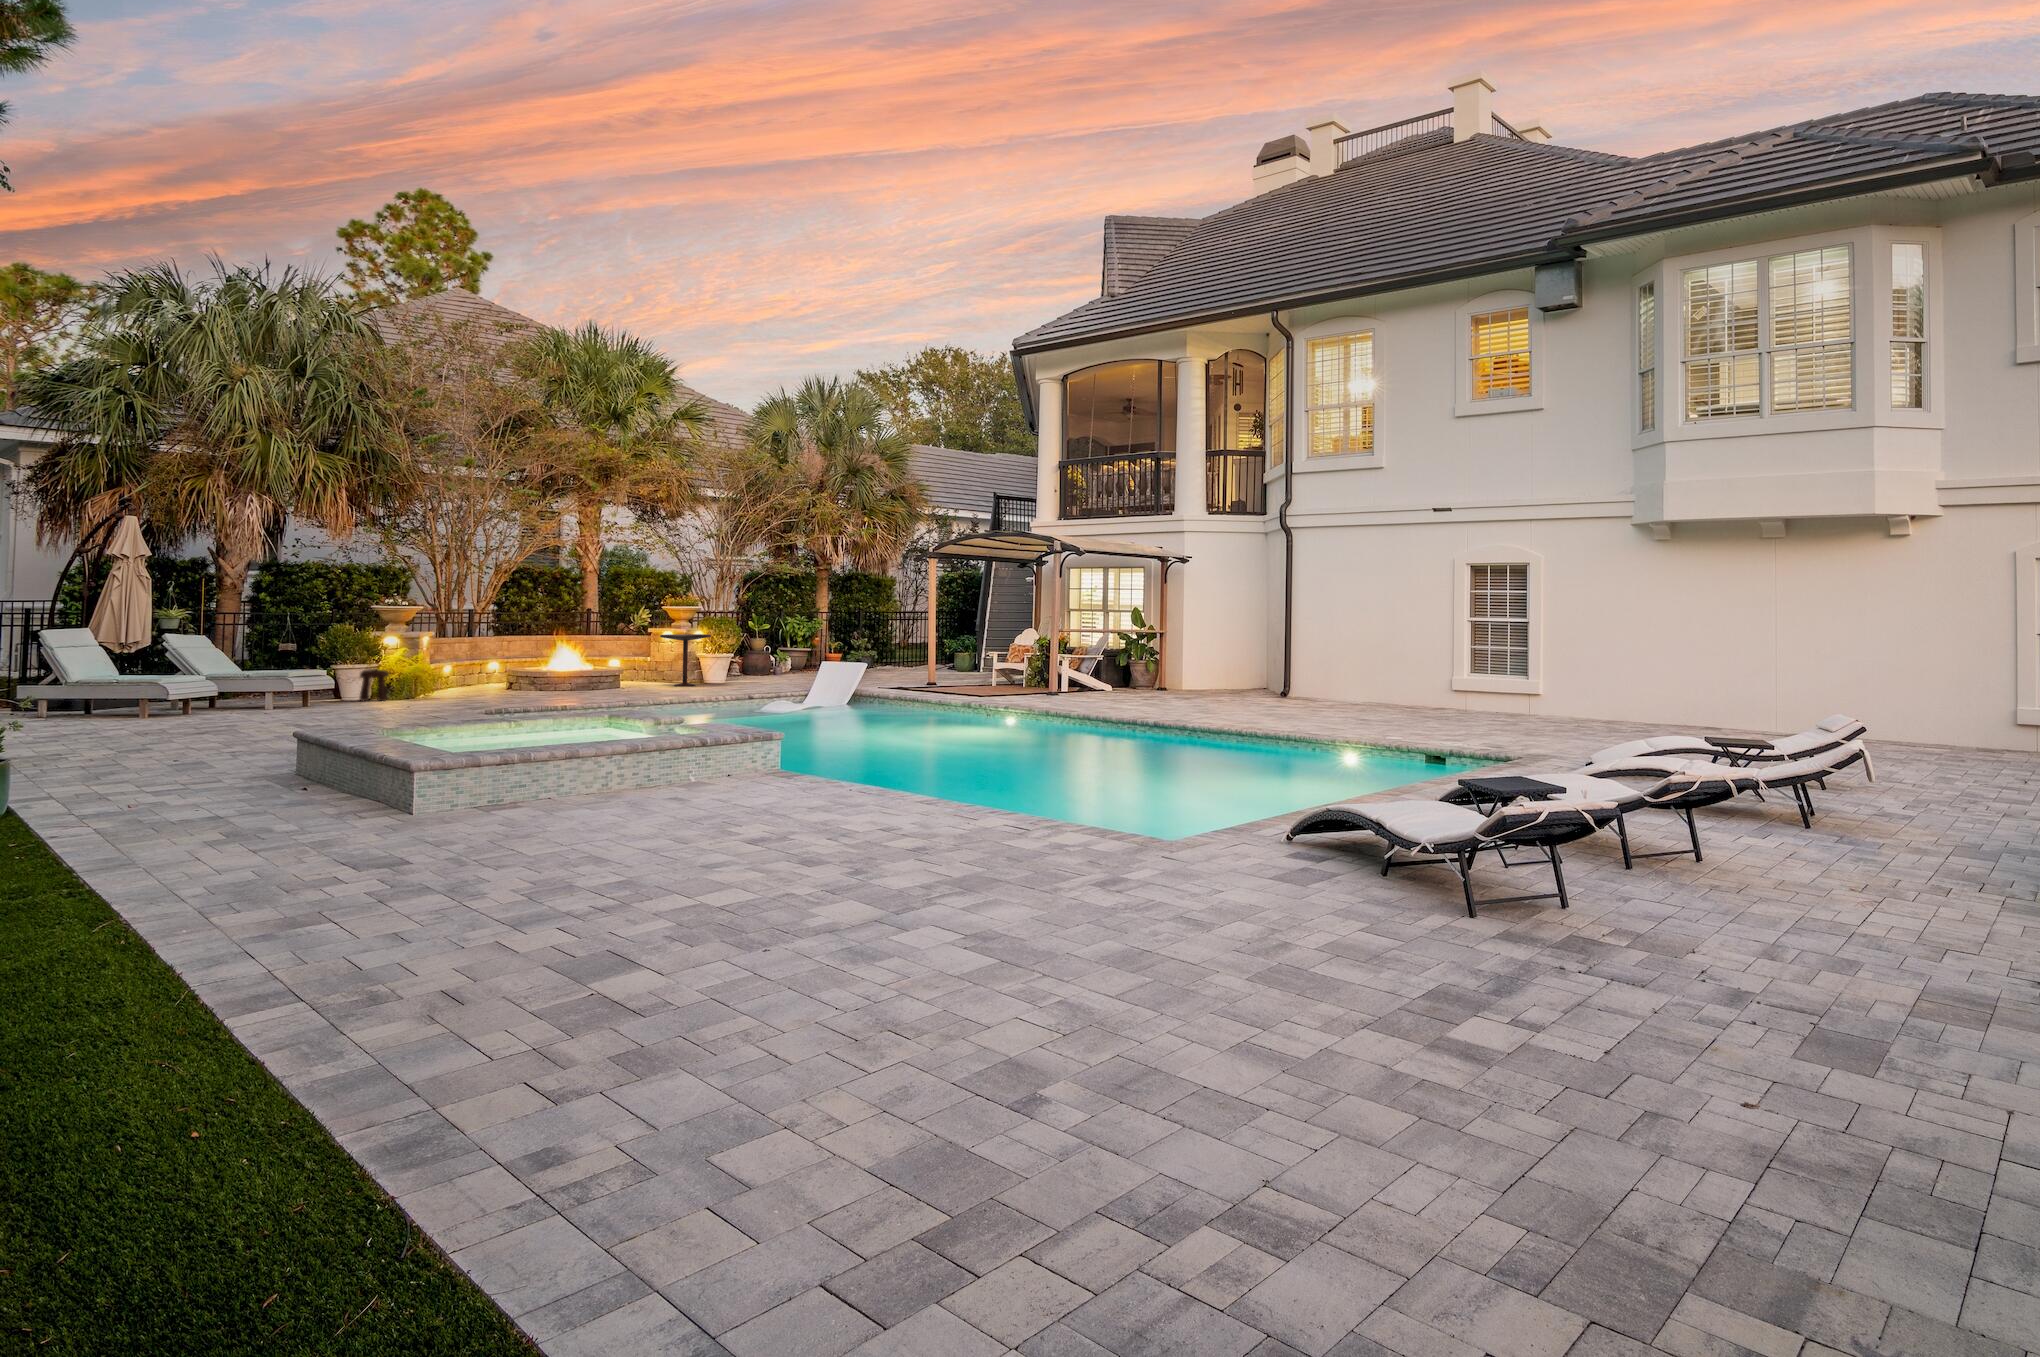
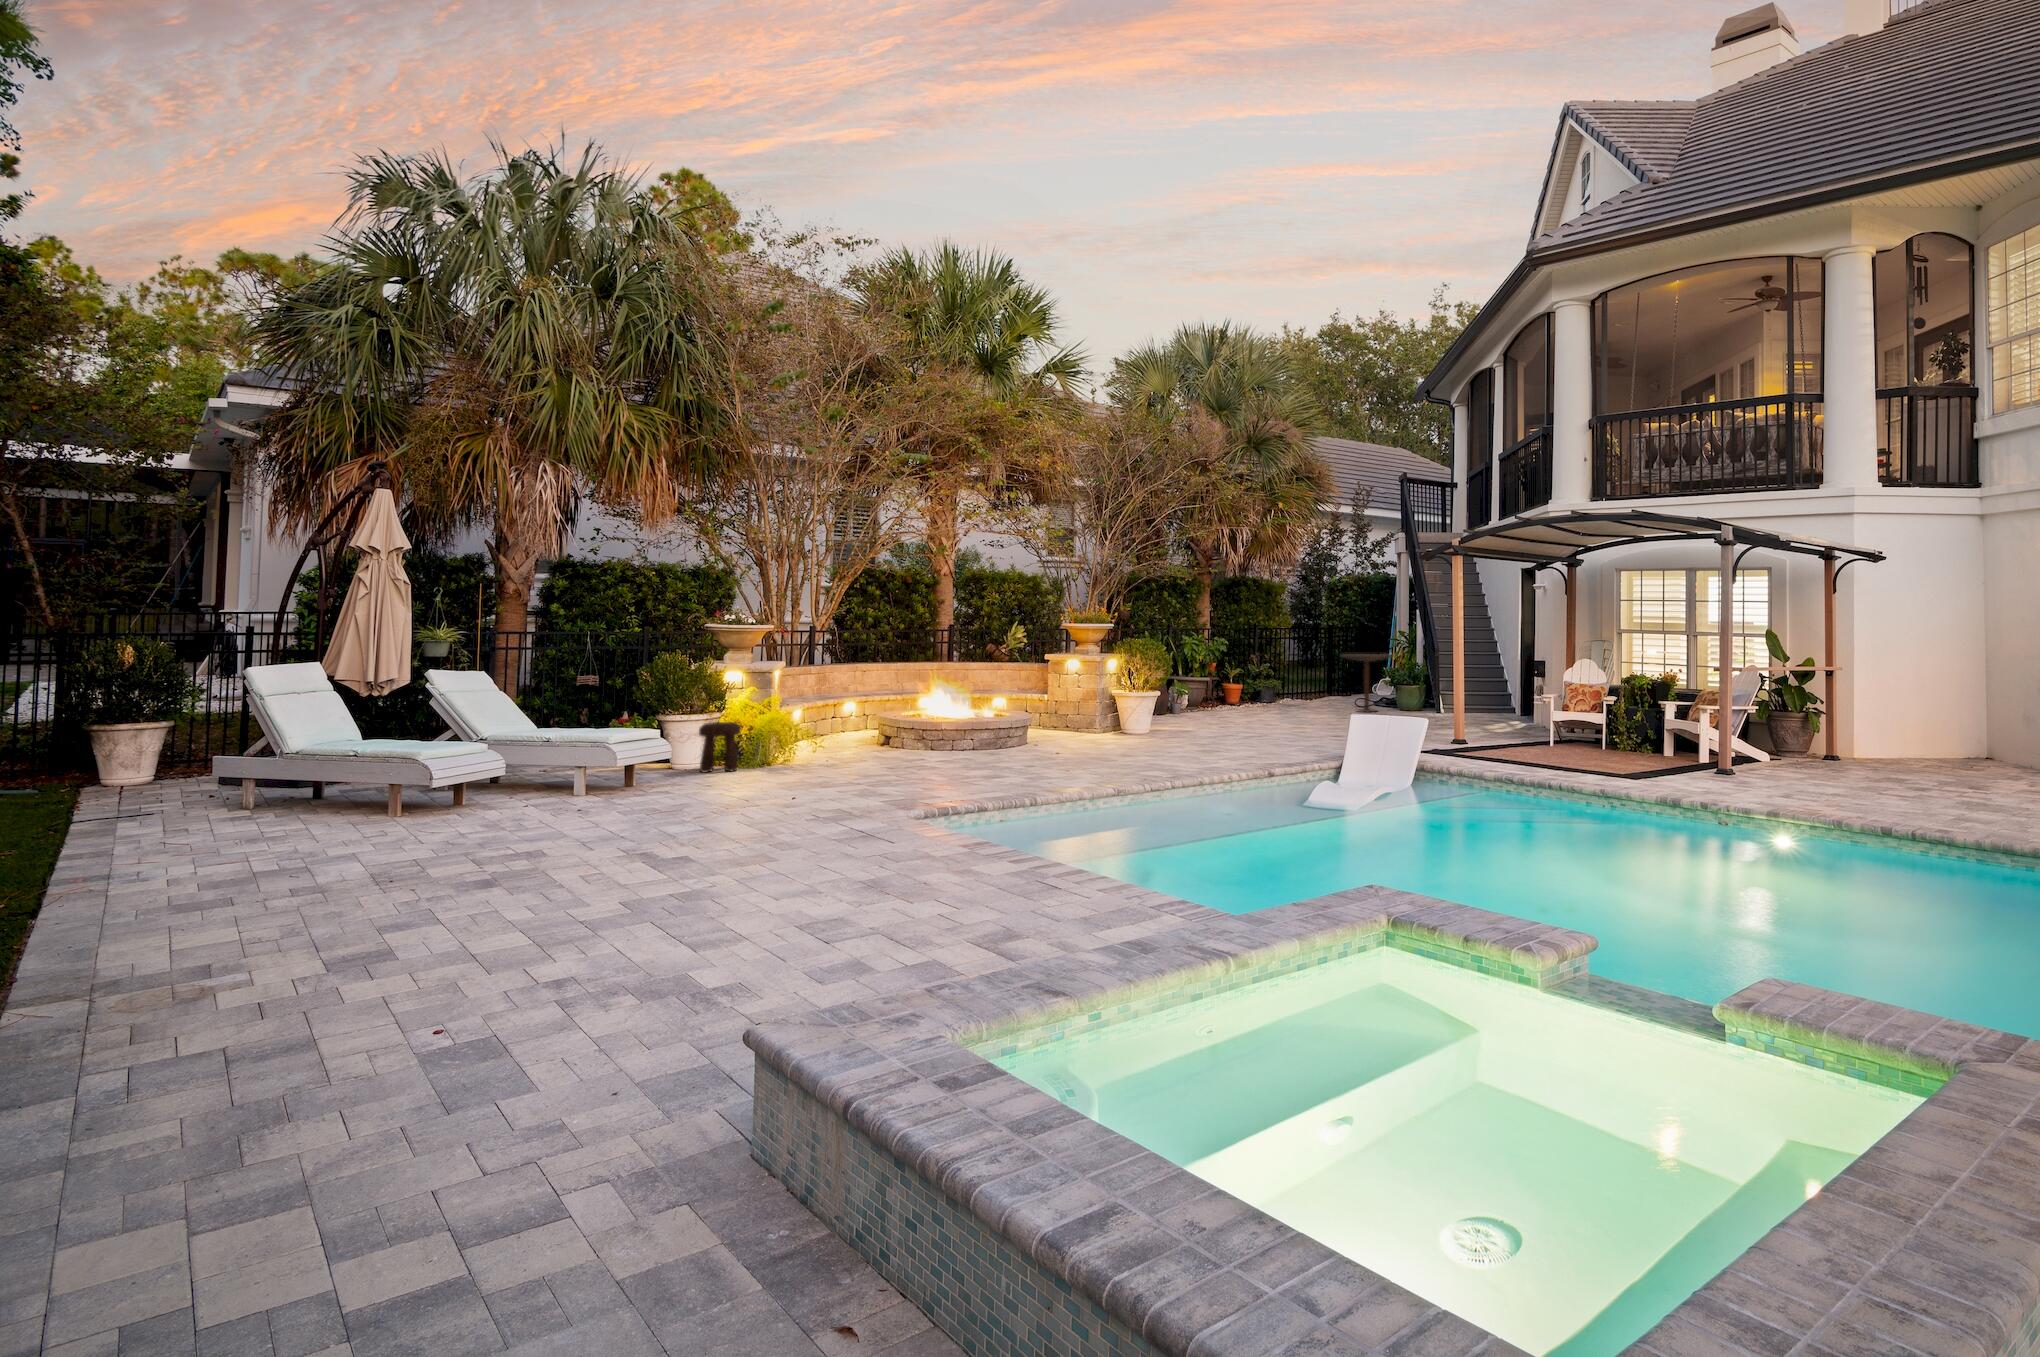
pedestal table: present [660,634,711,686] -> present [1341,654,1392,712]

